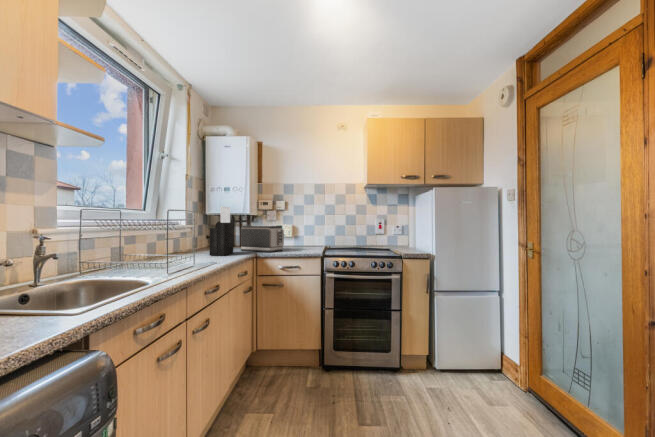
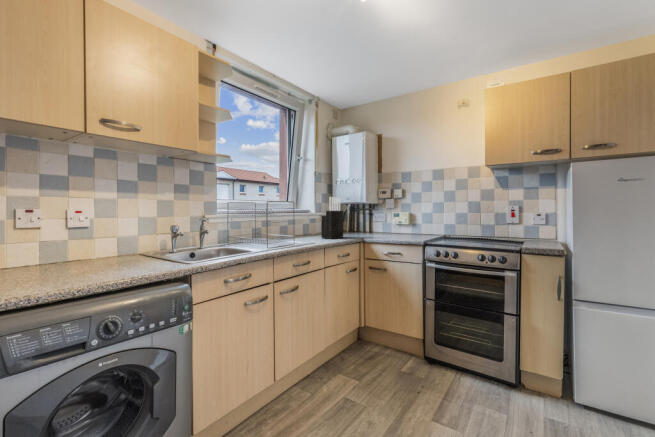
toaster: present [241,226,284,252] -> none [354,214,391,238]

